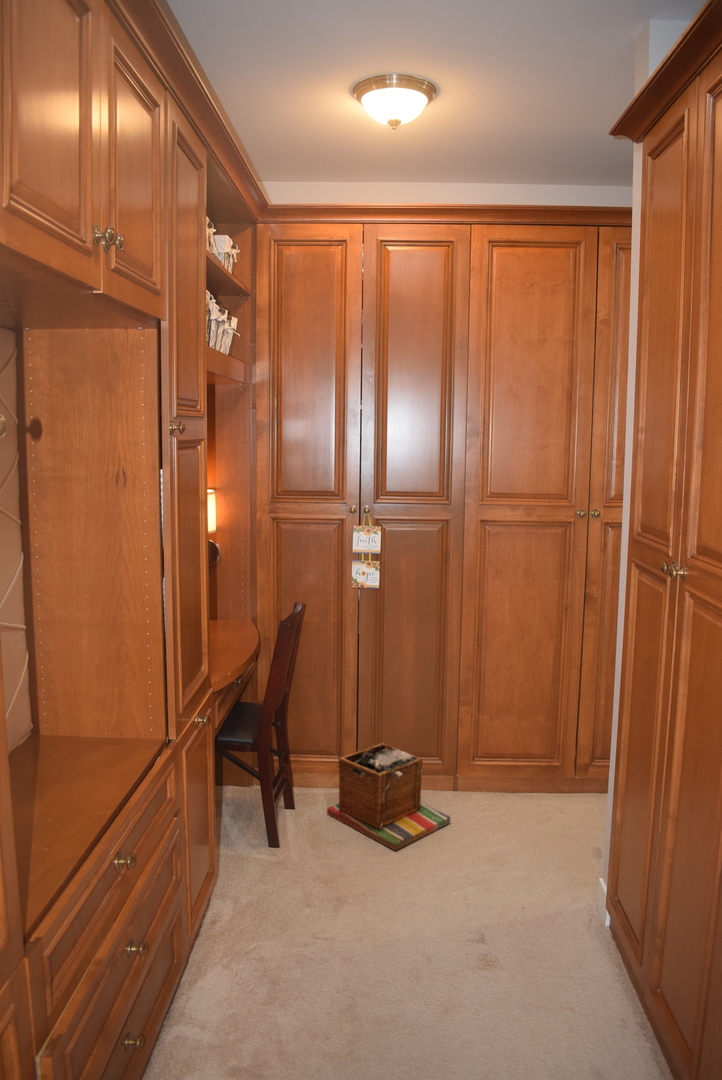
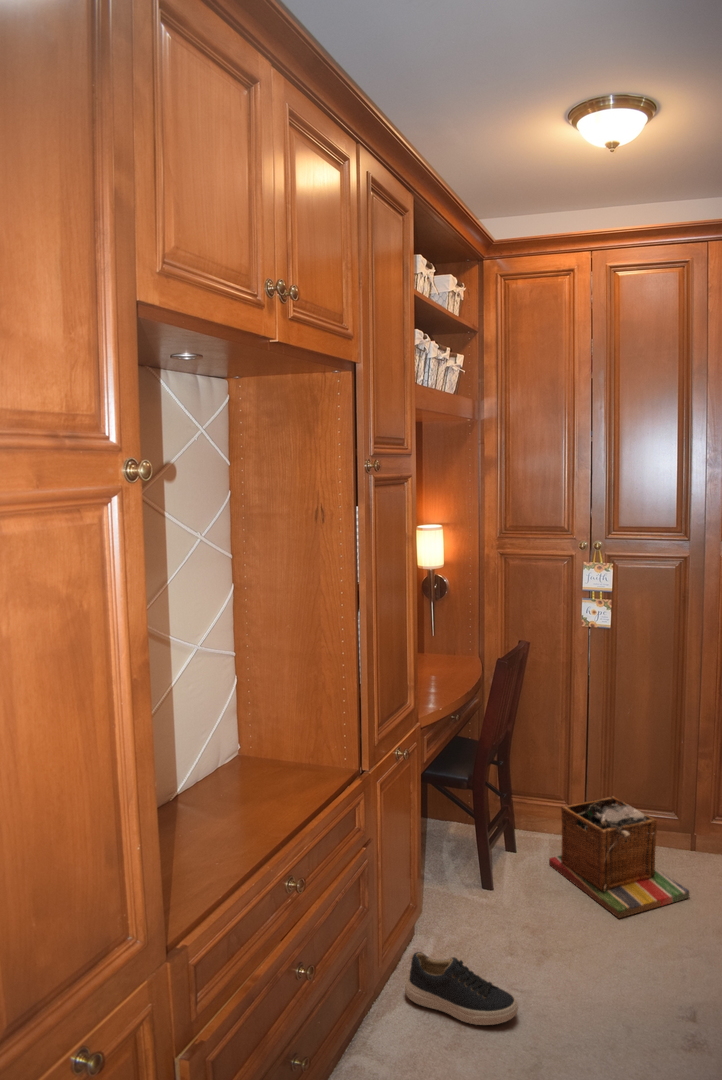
shoe: none [211,912,322,969] -> present [405,952,518,1025]

